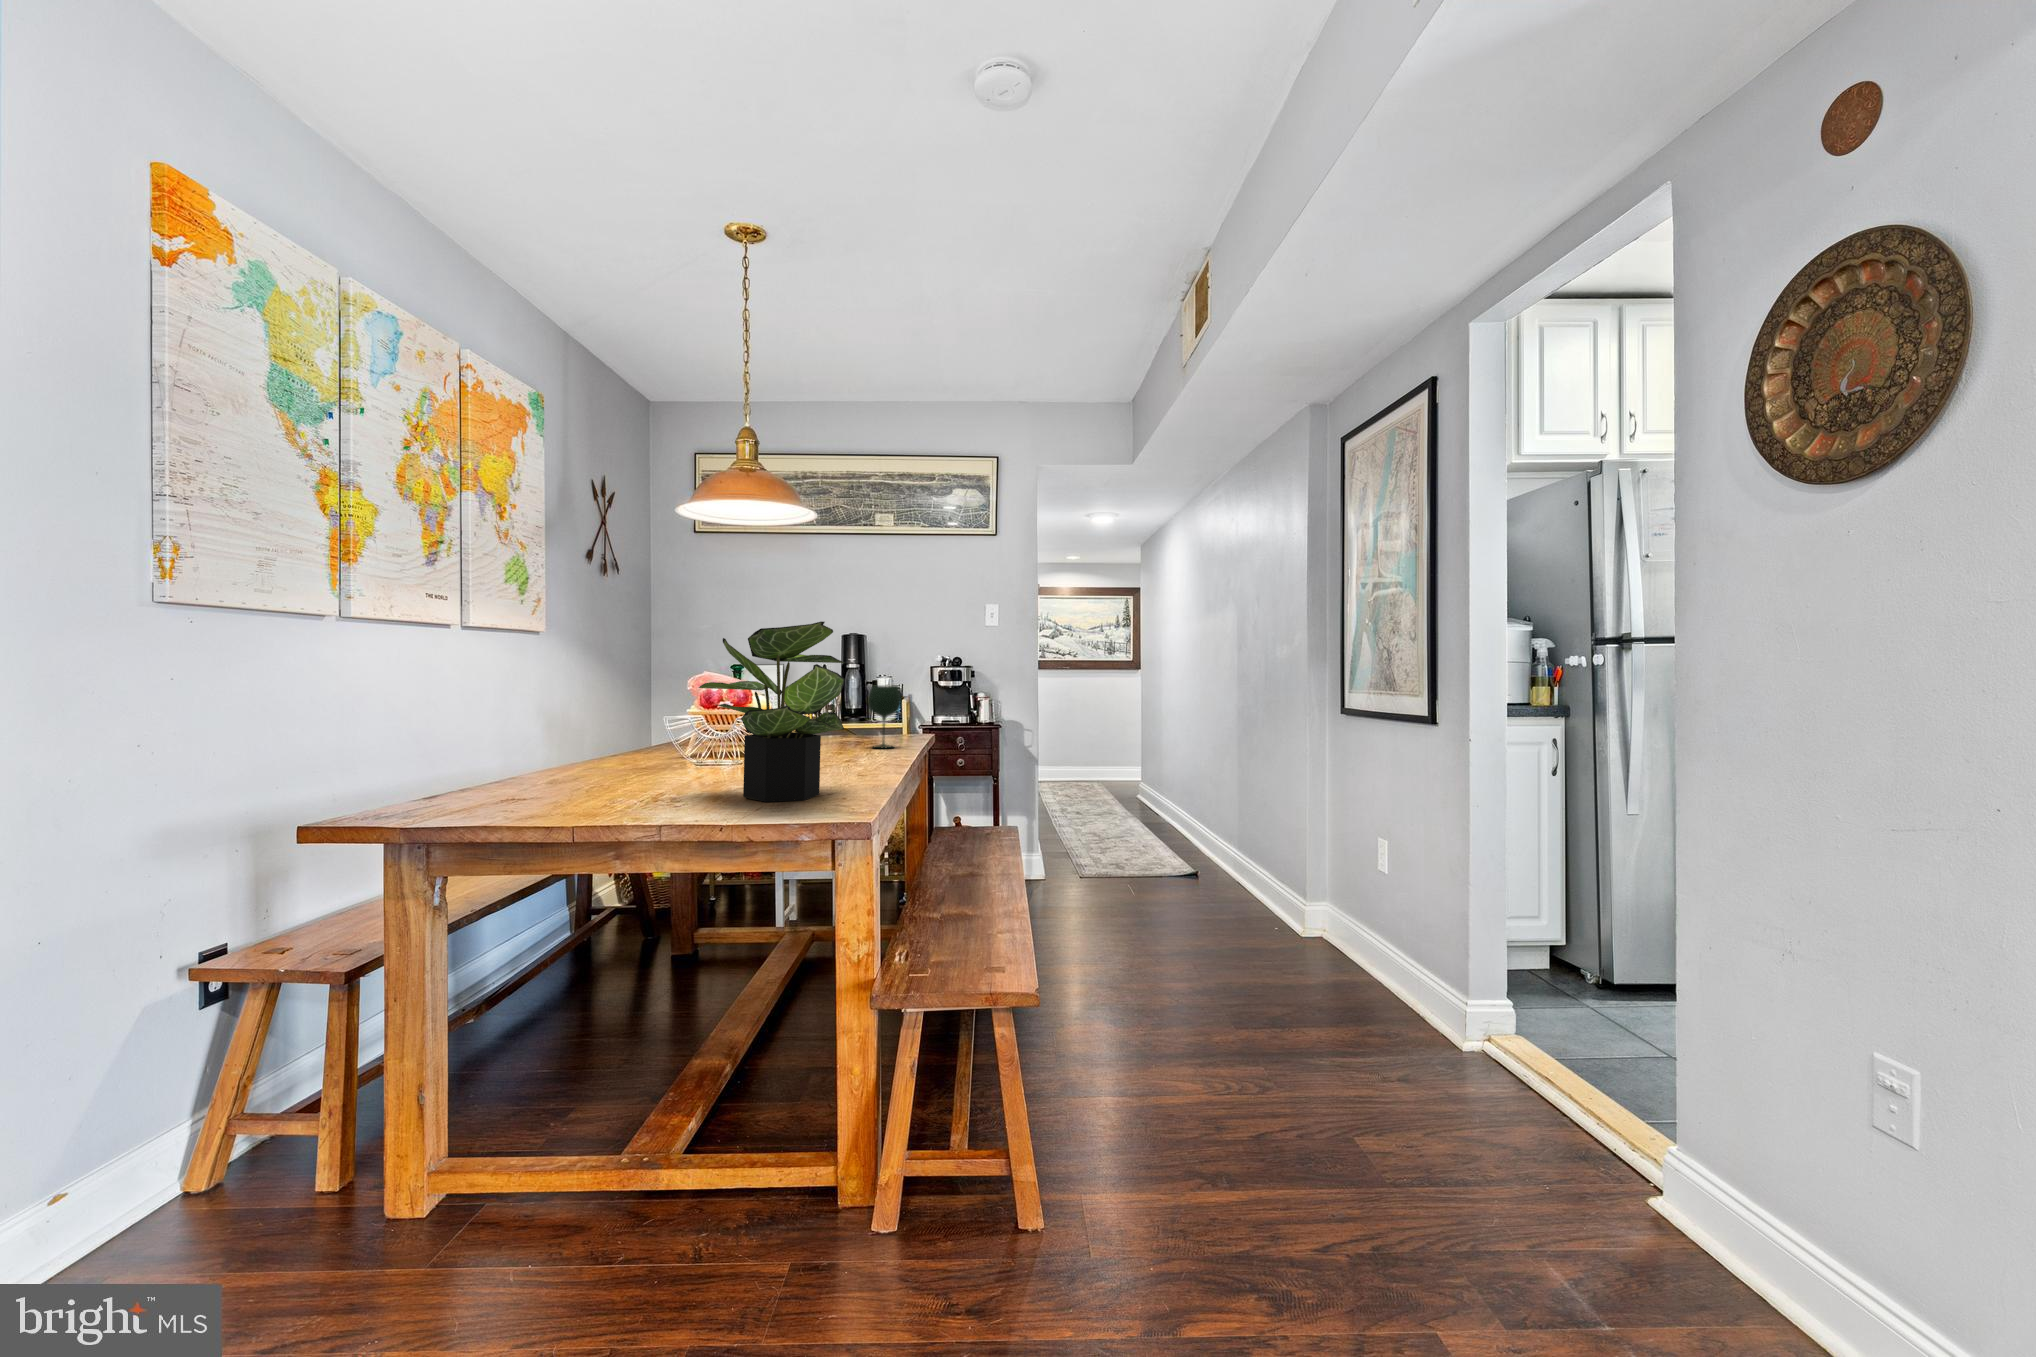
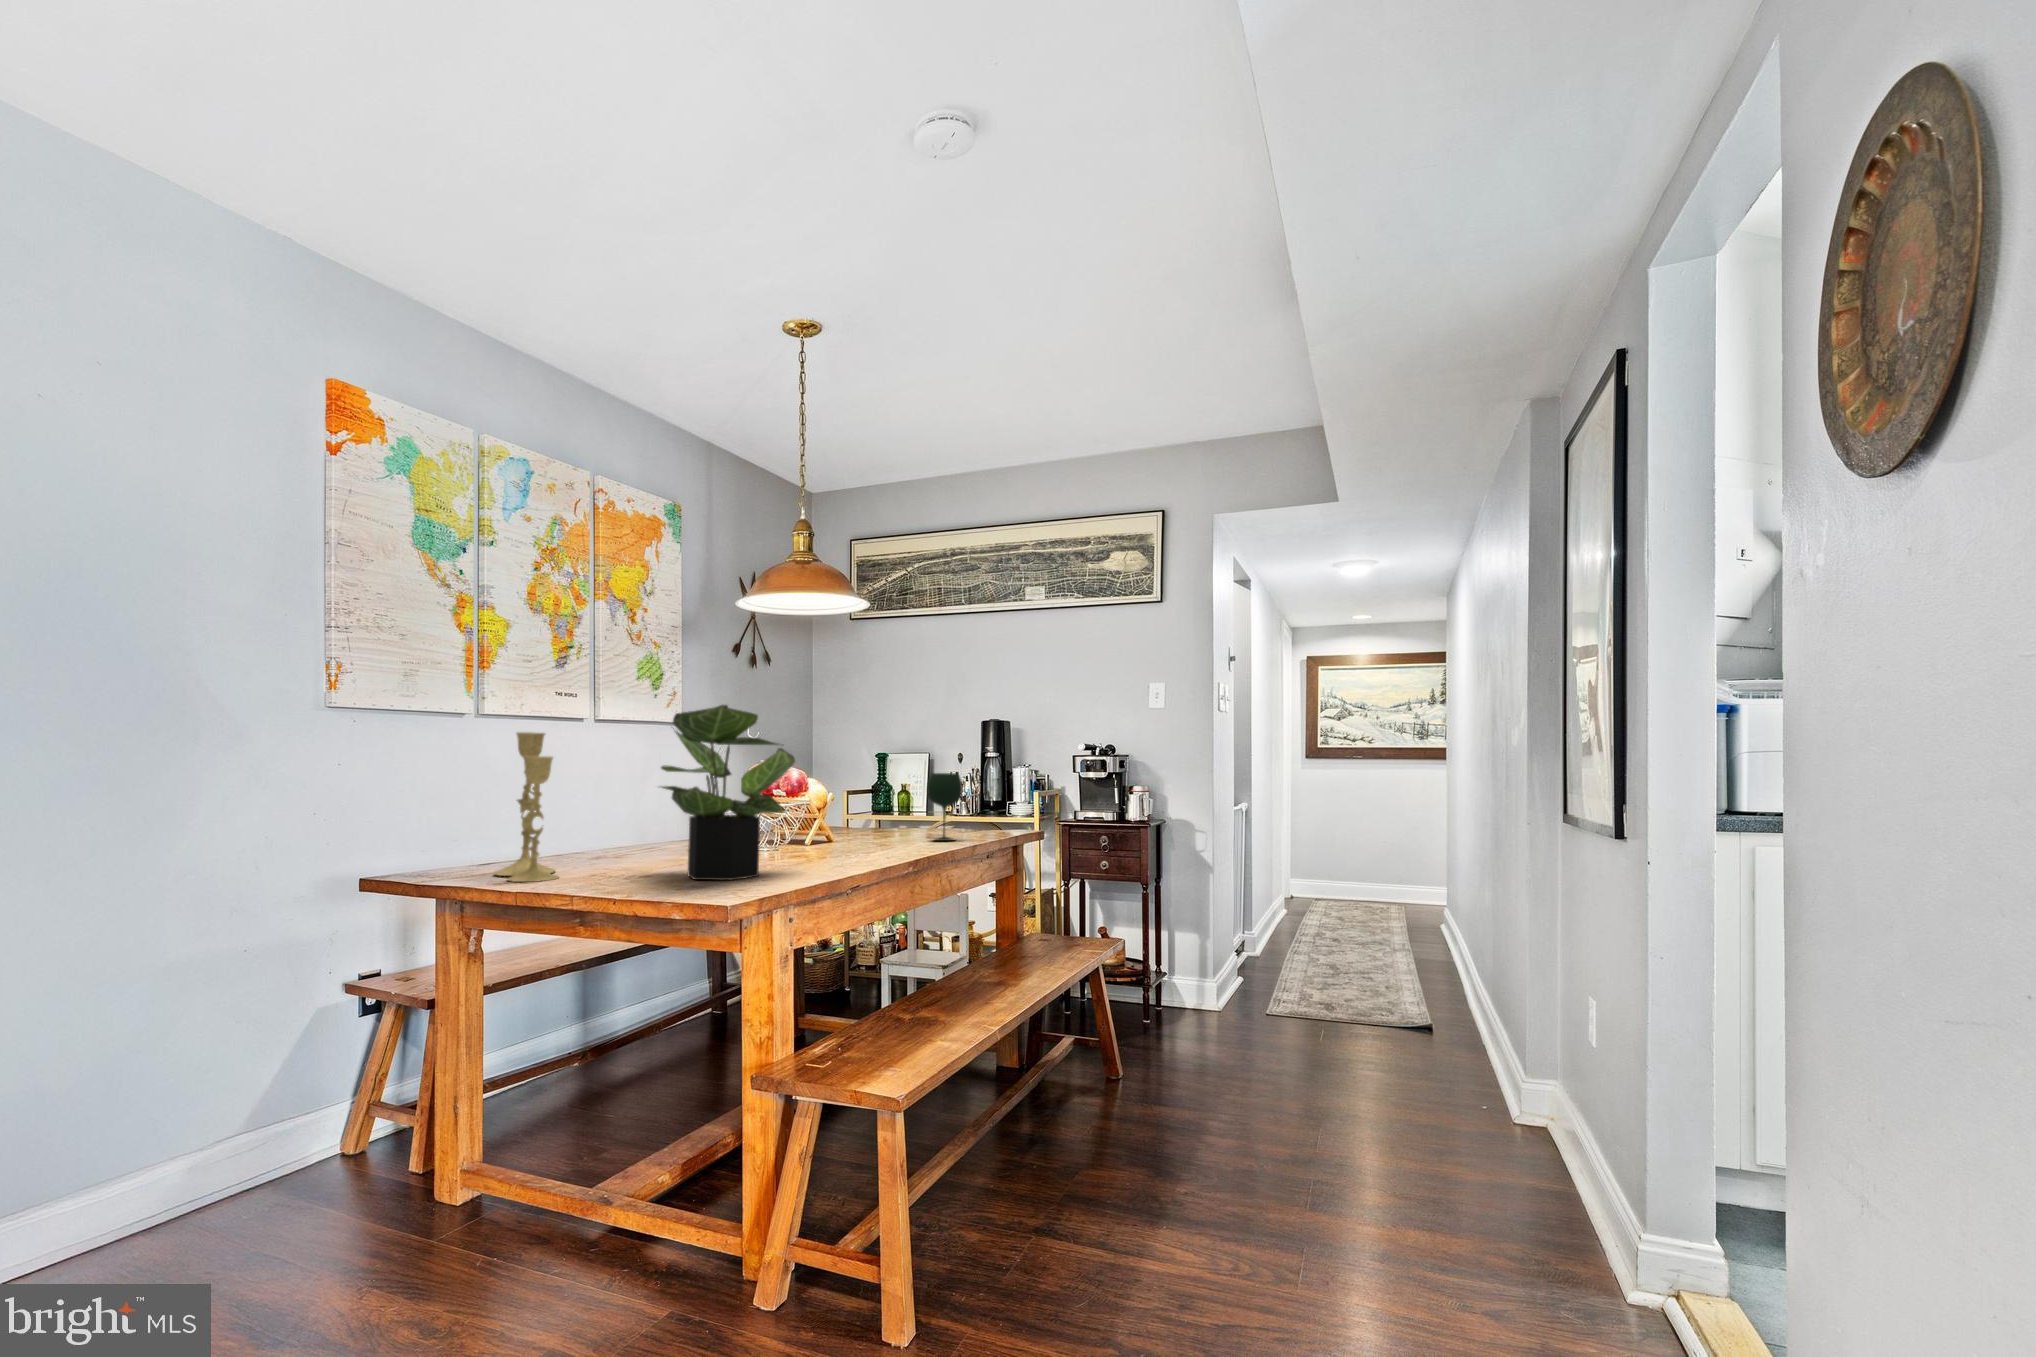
candlestick: none [488,642,590,814] -> present [494,732,559,882]

